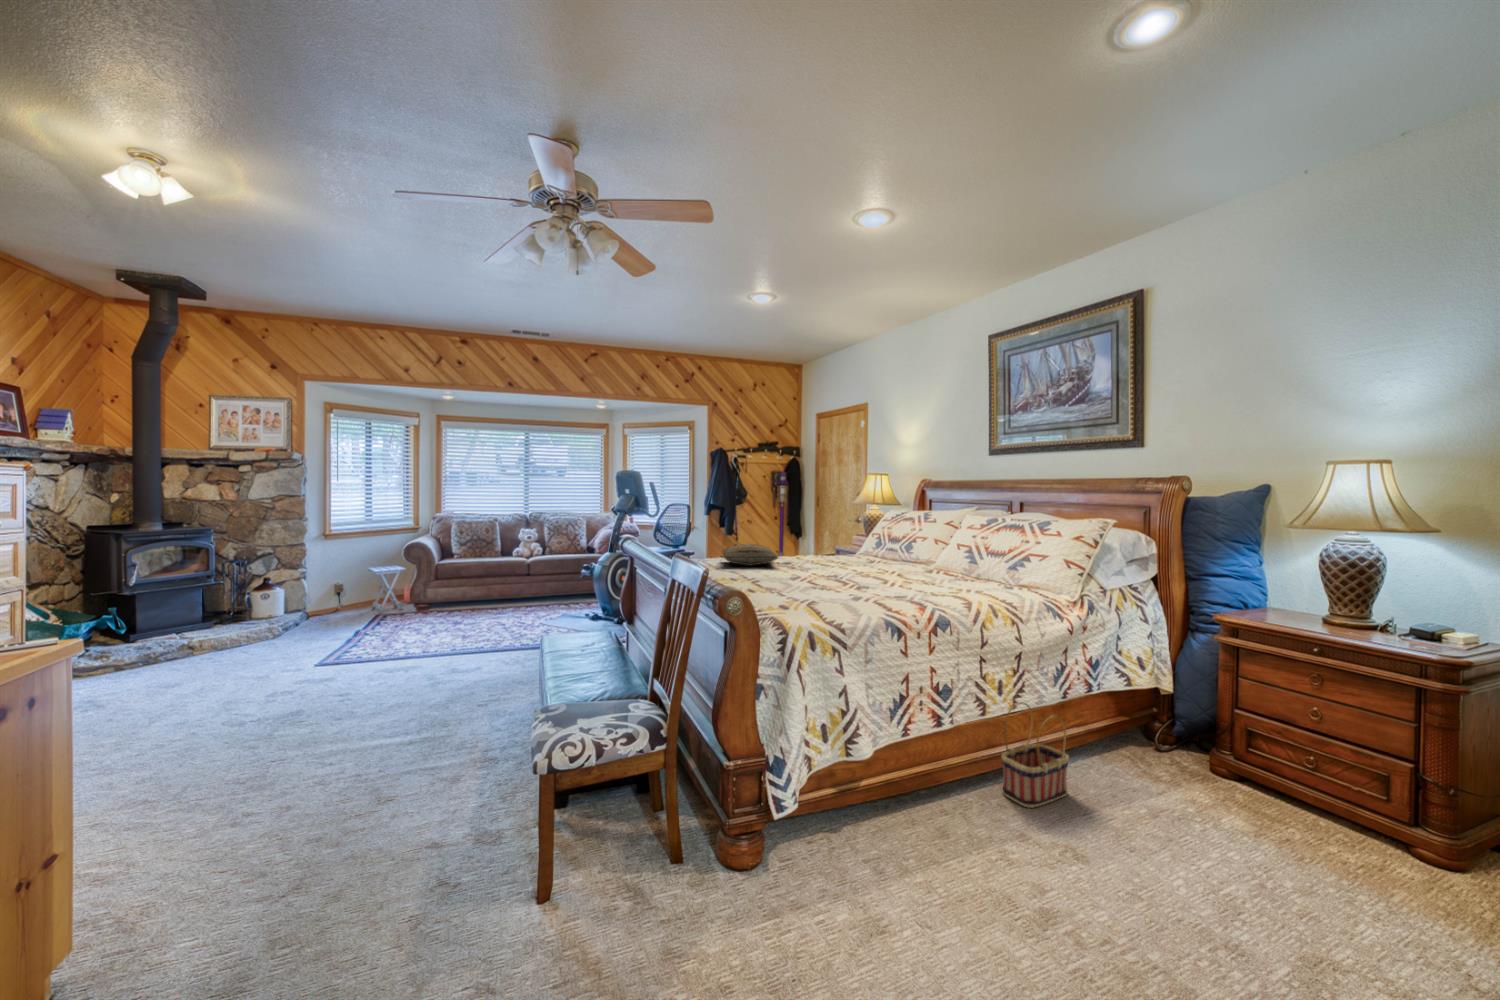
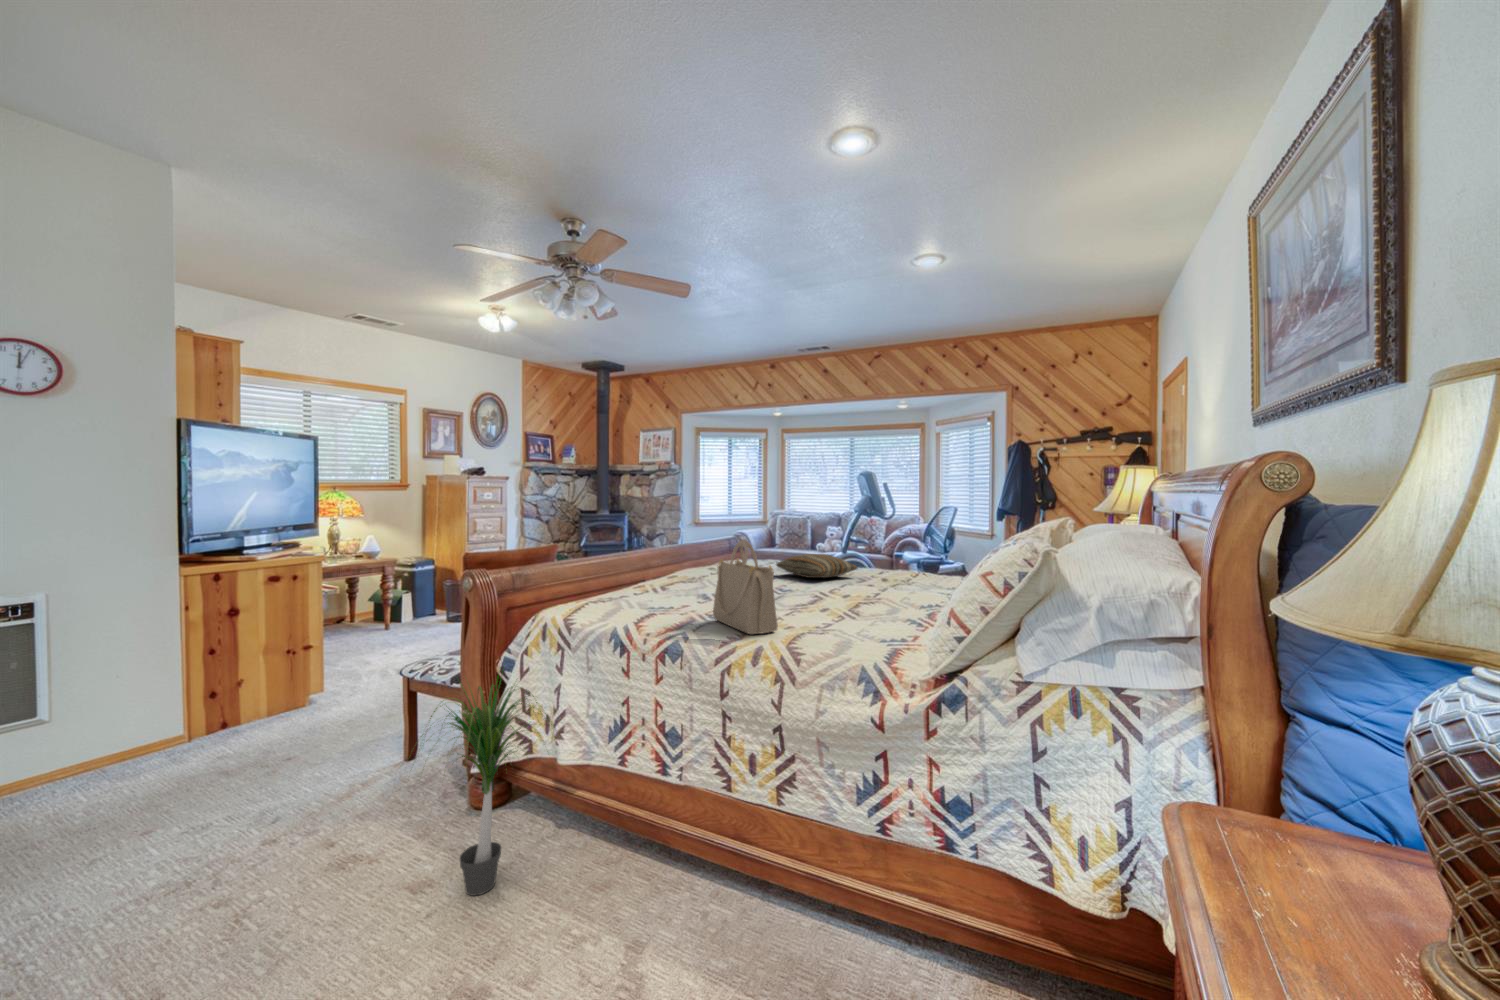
handbag: none [889,529,960,600] -> present [713,540,778,634]
potted plant: none [814,661,970,907] -> present [418,679,552,896]
basket: present [1002,702,1069,808] -> none [725,797,825,963]

